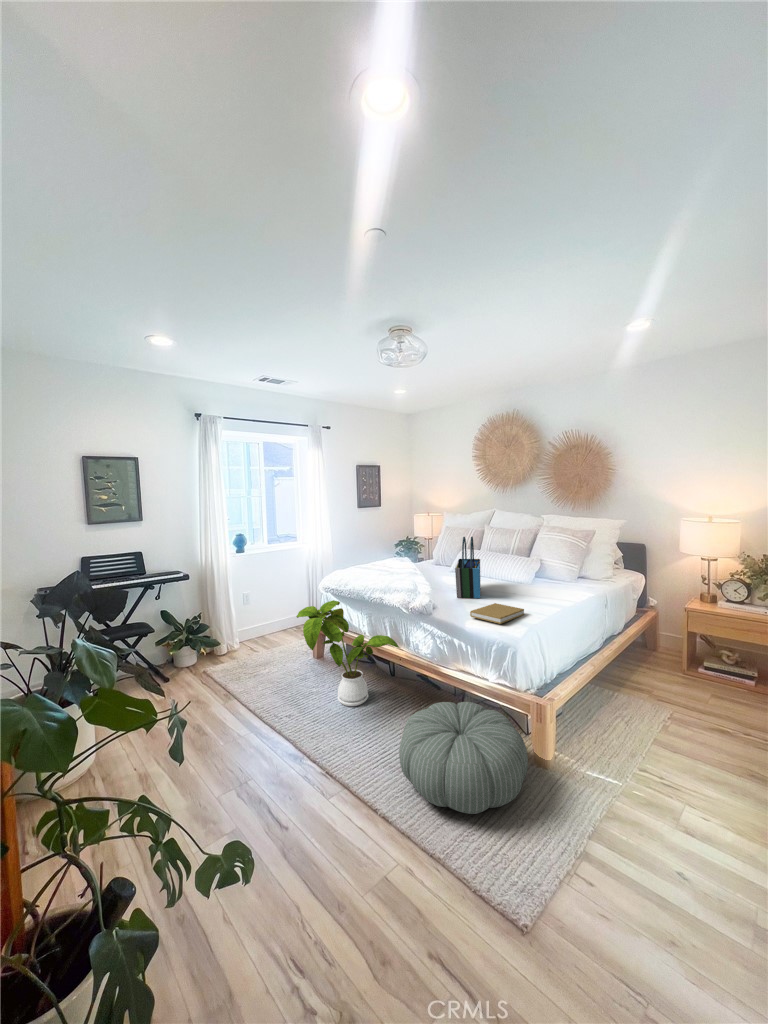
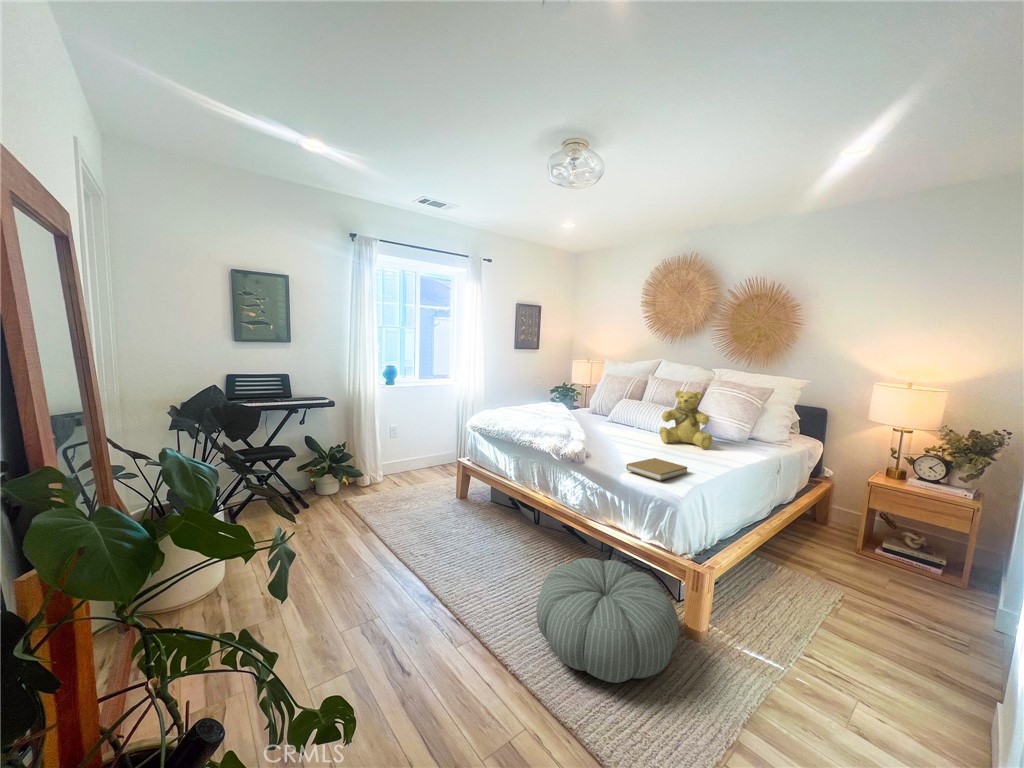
tote bag: present [455,537,481,598] -> none [612,383,641,452]
teddy bear: none [499,539,546,591] -> present [660,390,713,449]
house plant: present [296,600,399,706] -> none [438,440,546,551]

